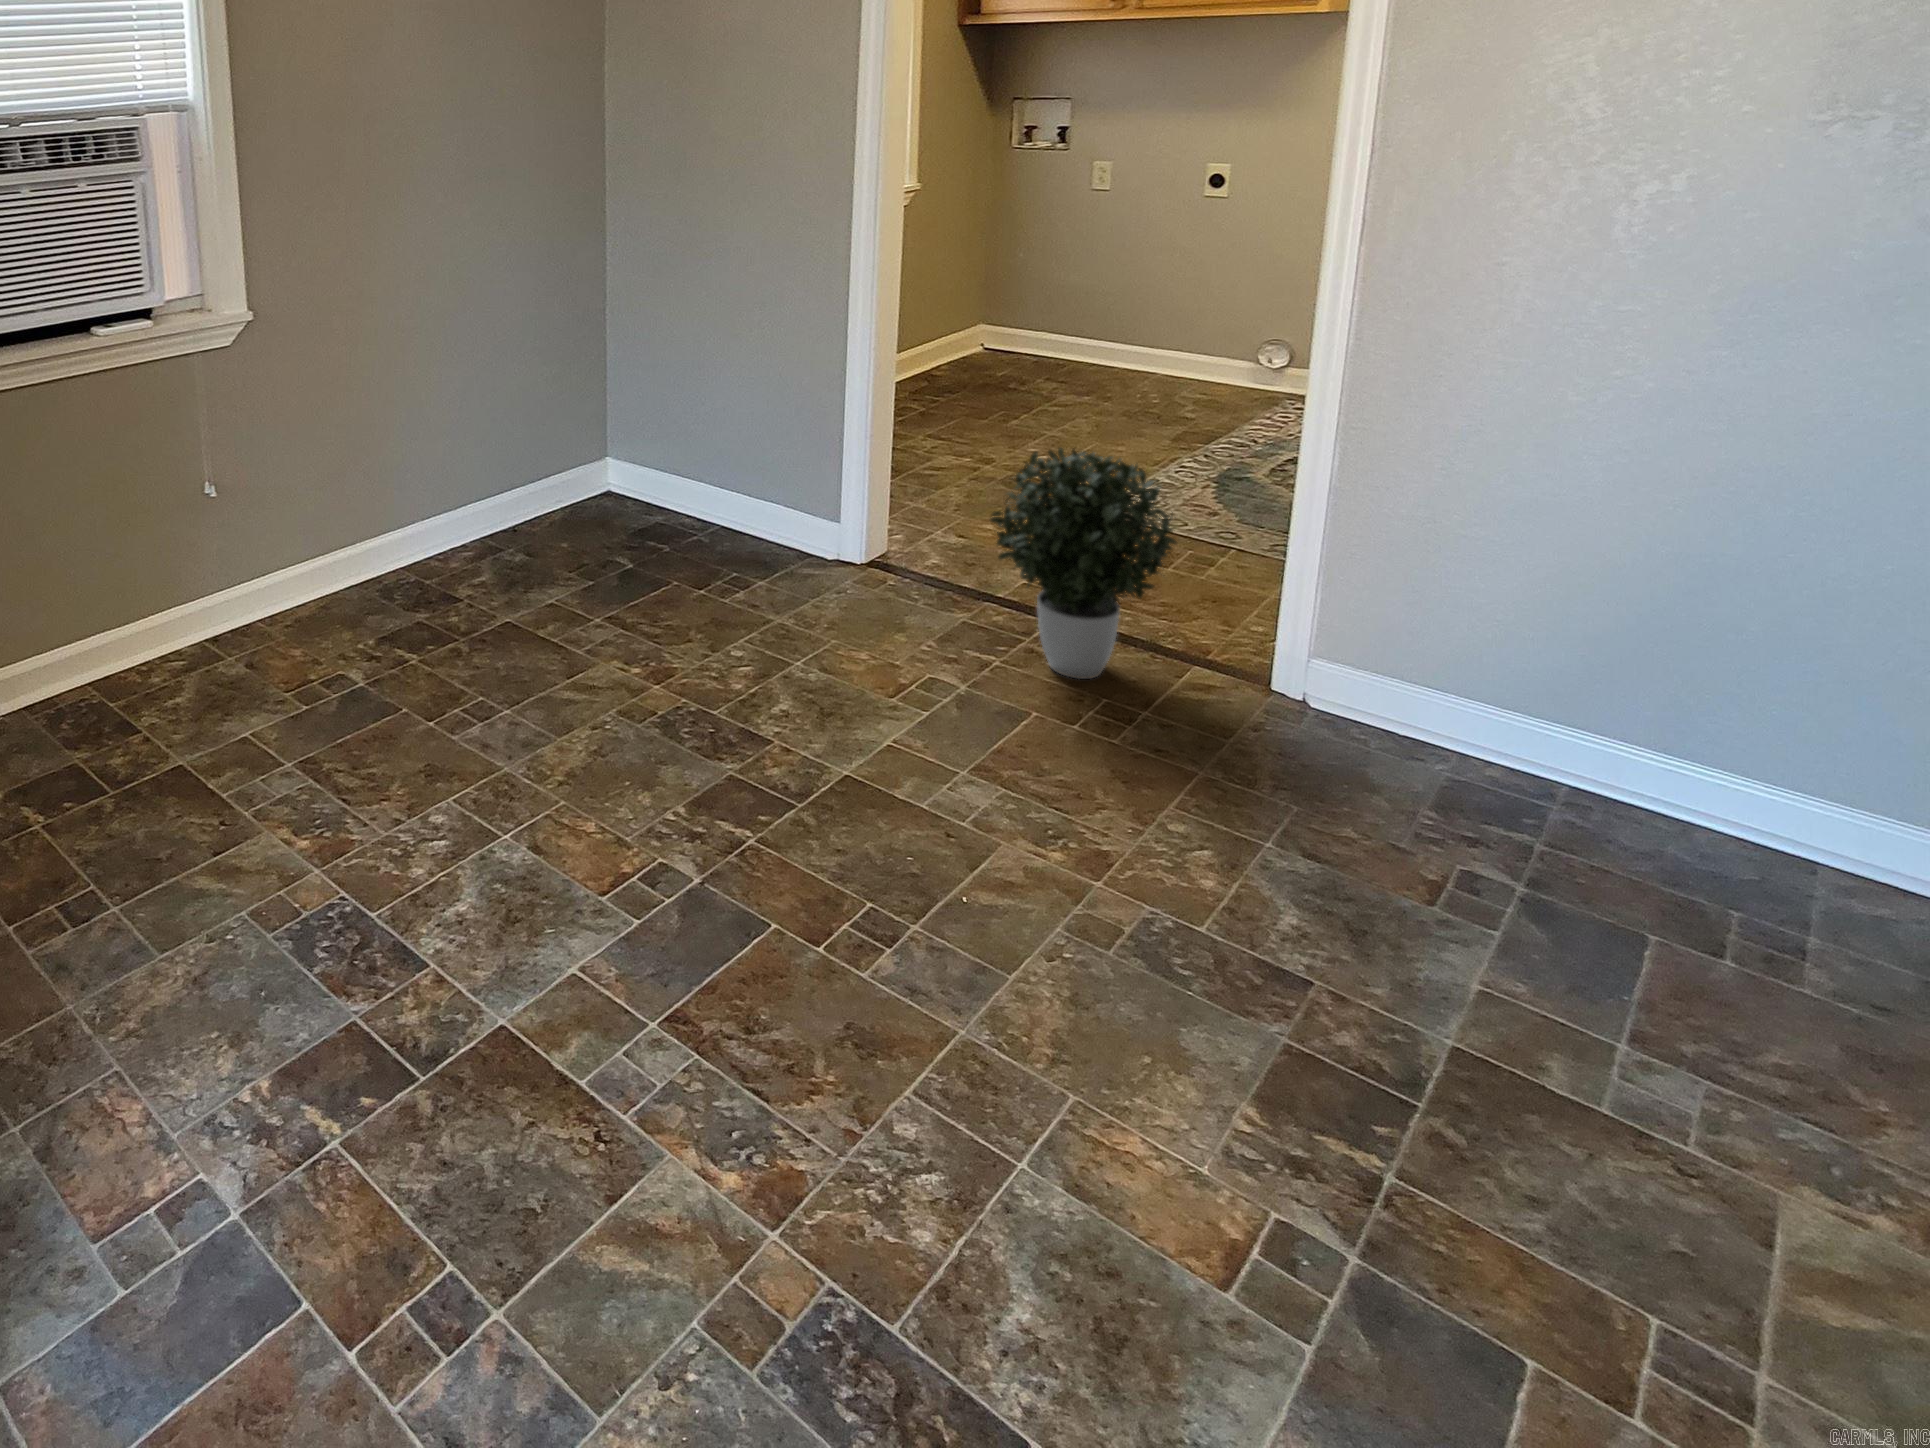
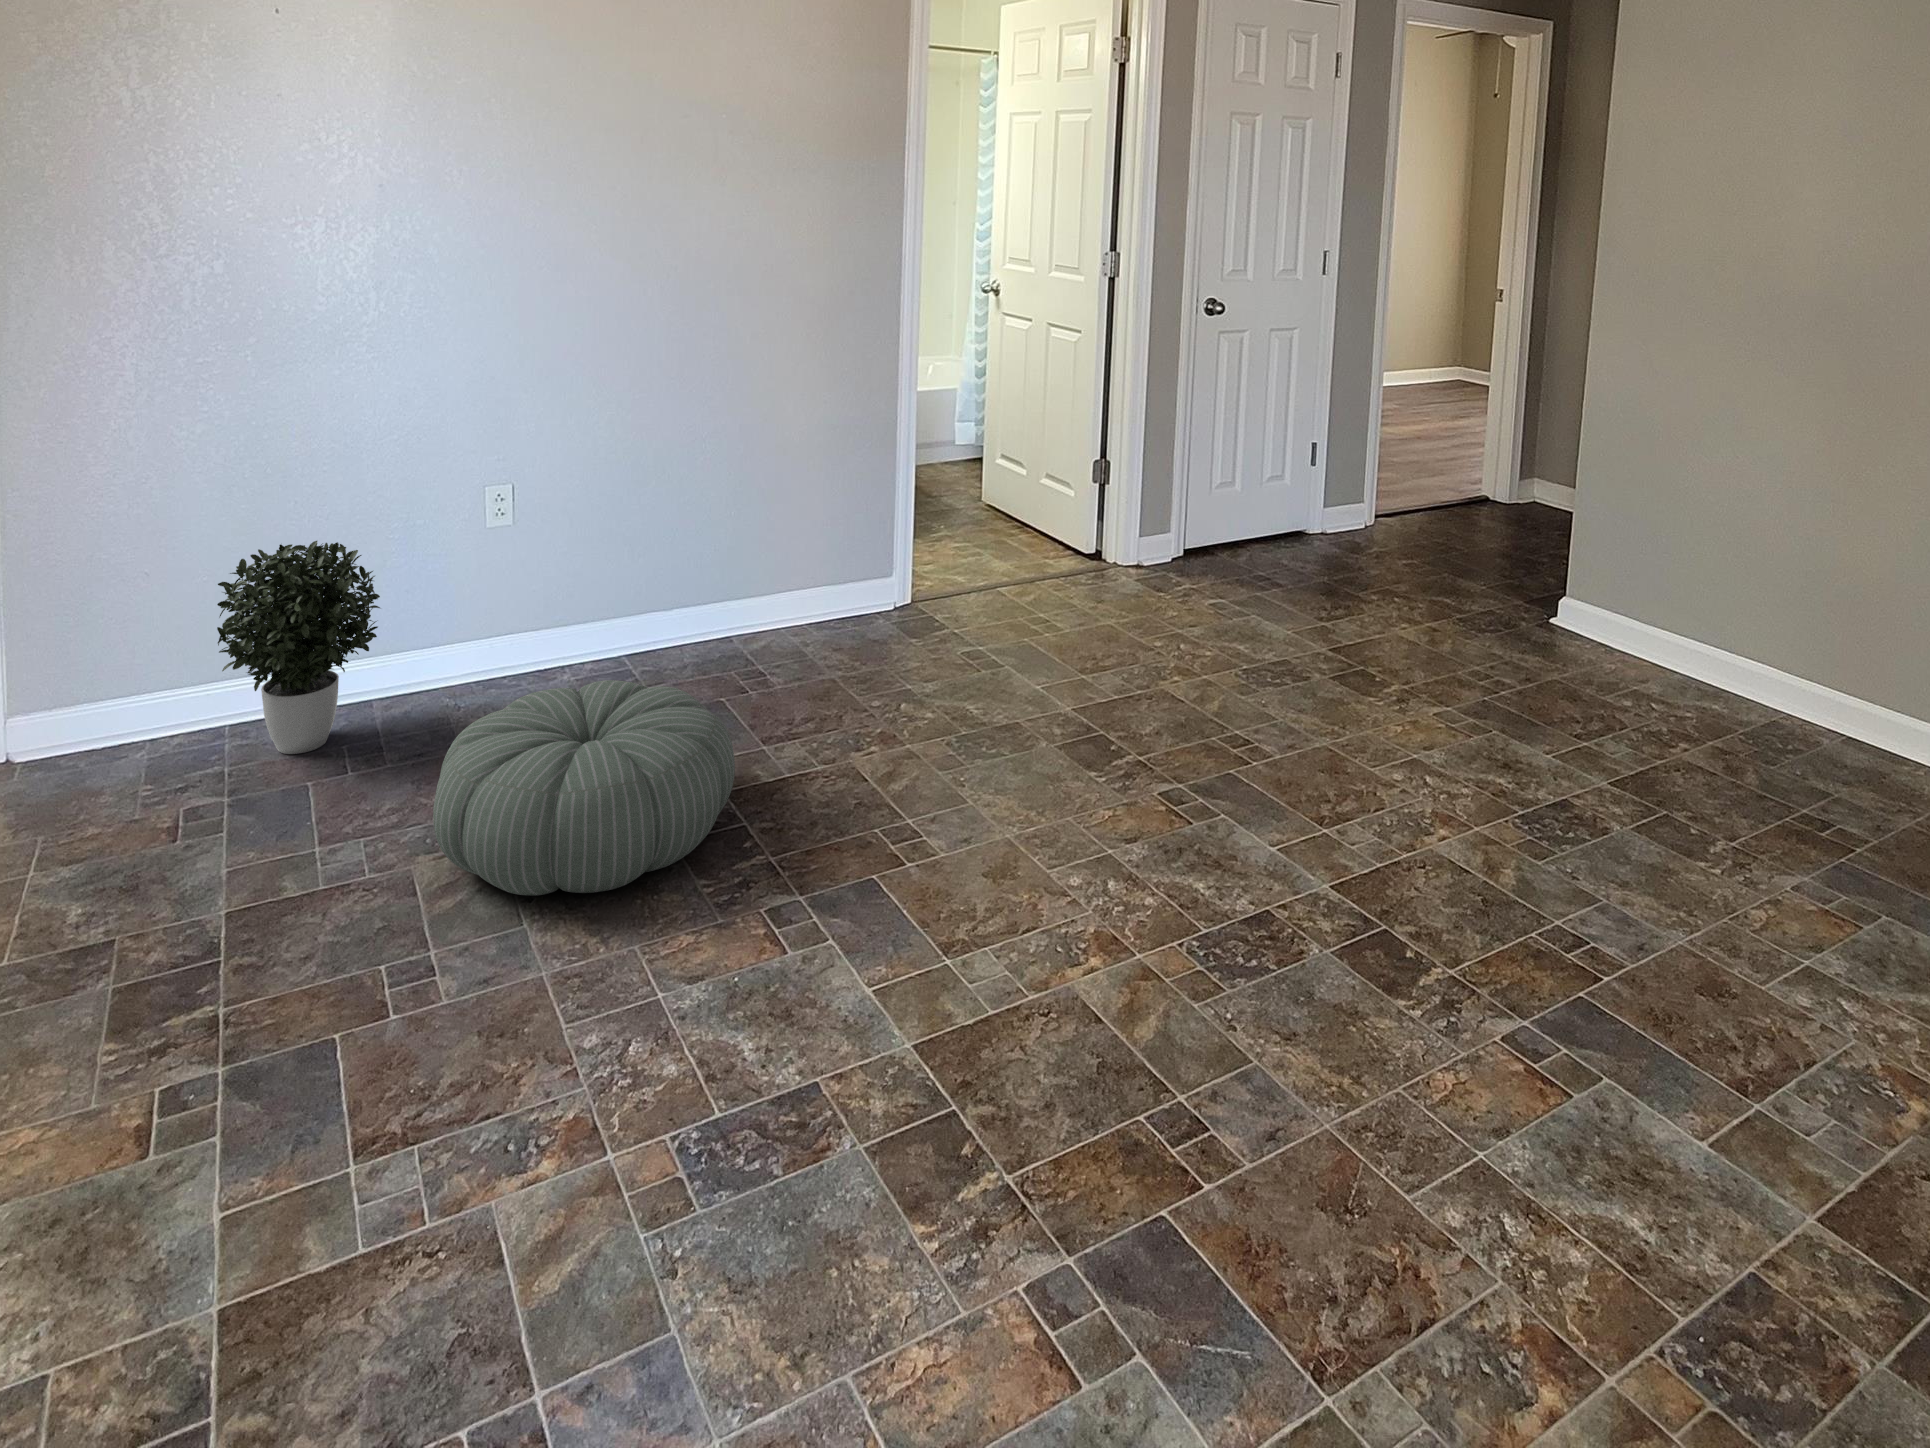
pouf: none [991,725,1452,1062] -> present [433,680,735,896]

